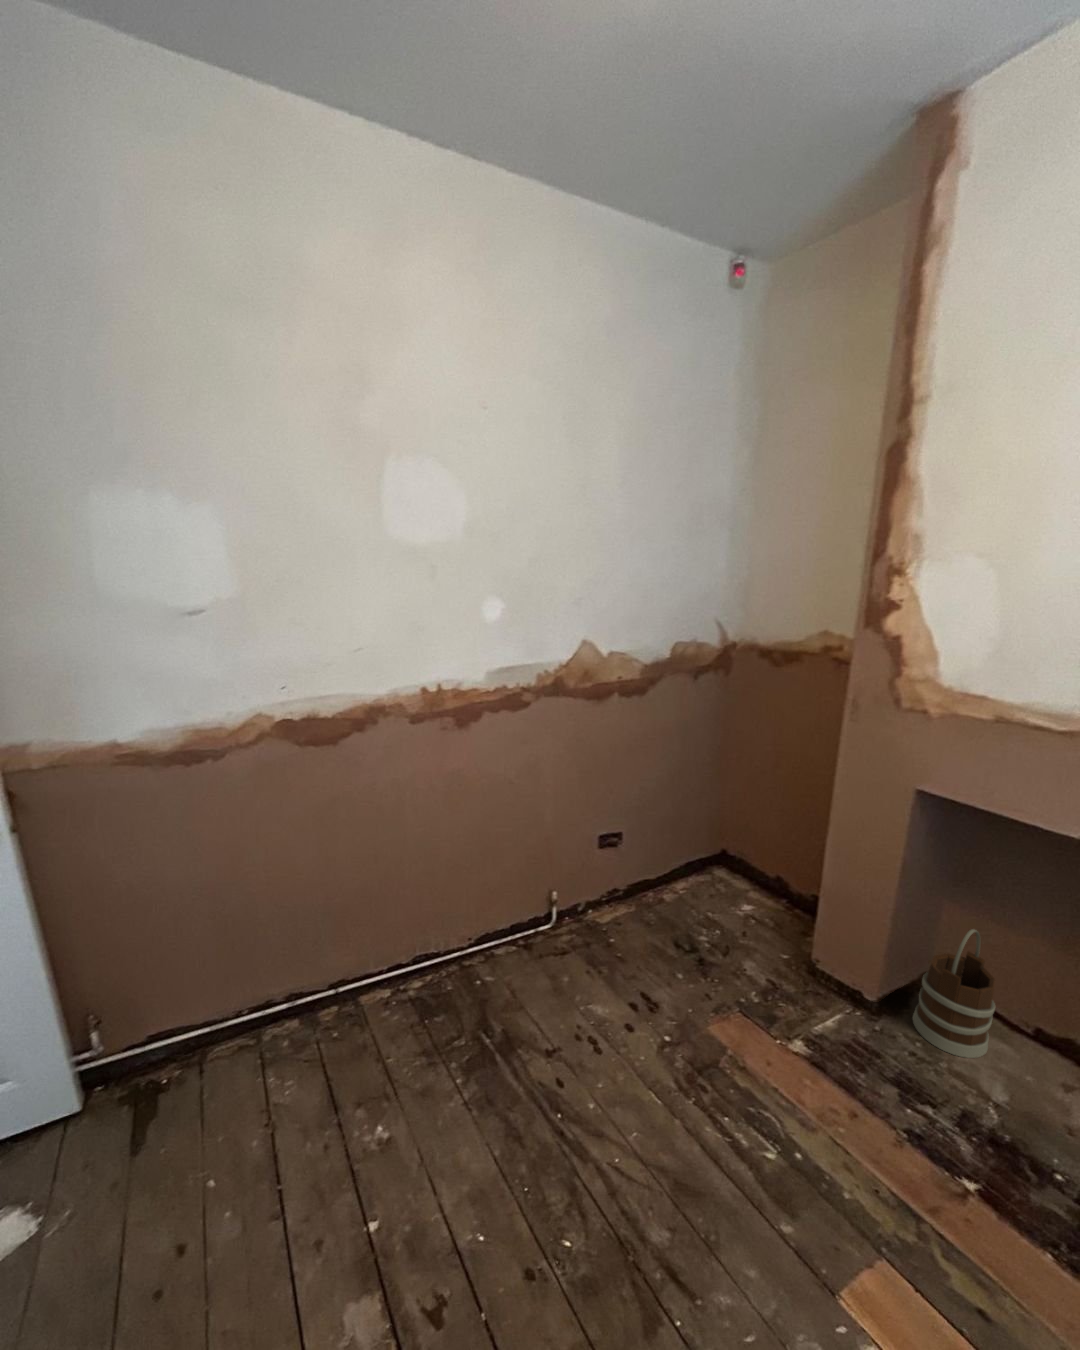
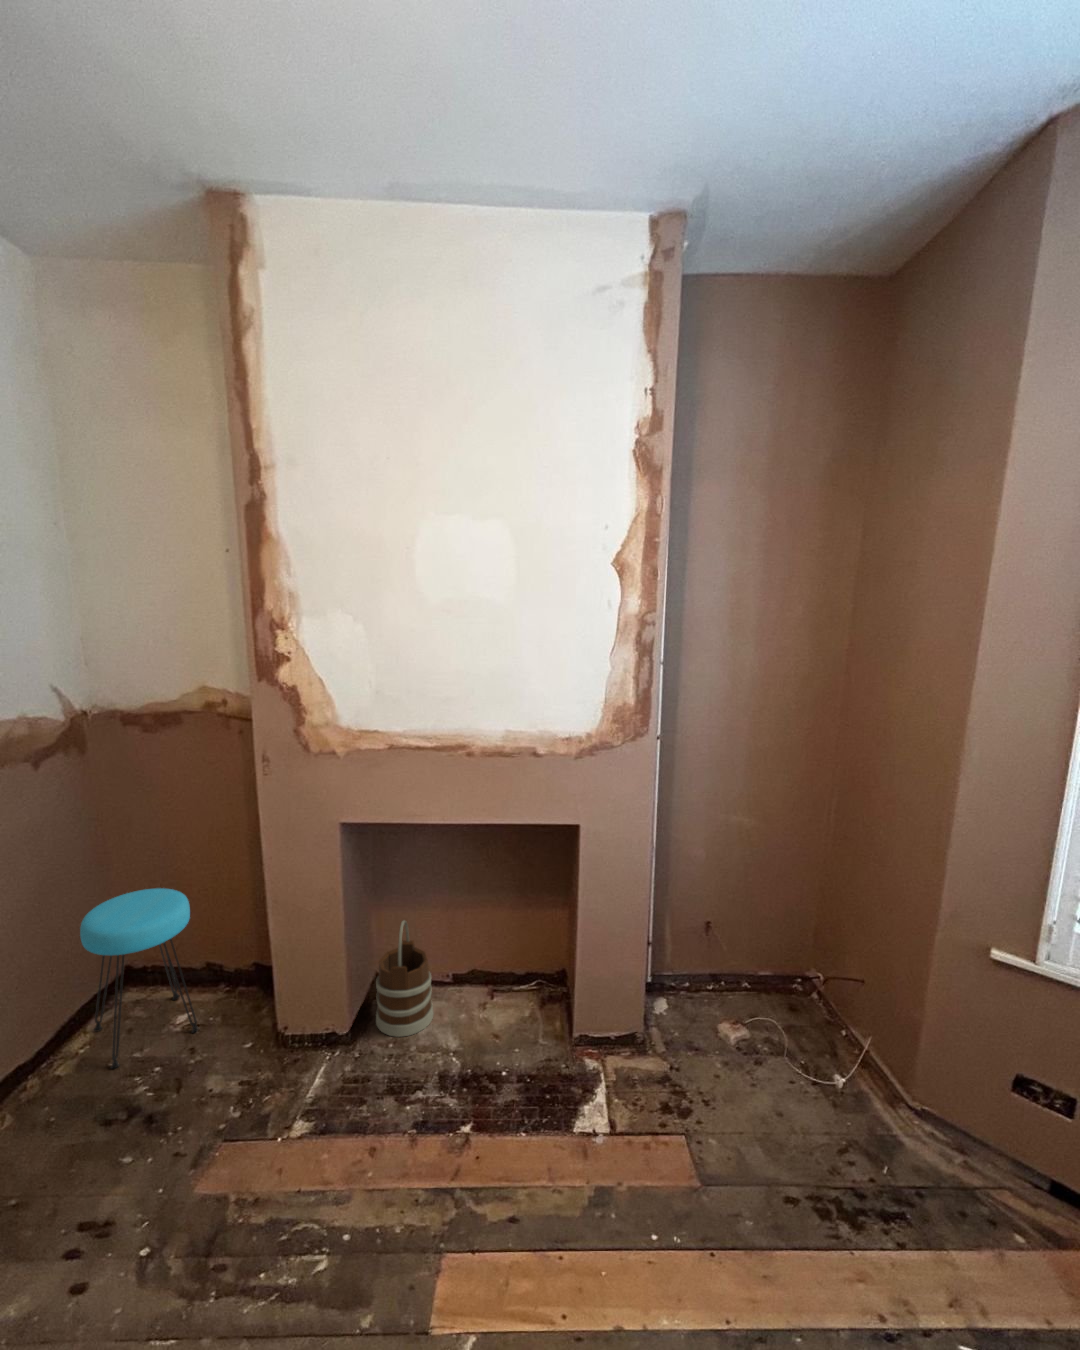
stool: none [689,786,772,921] -> present [80,888,199,1068]

